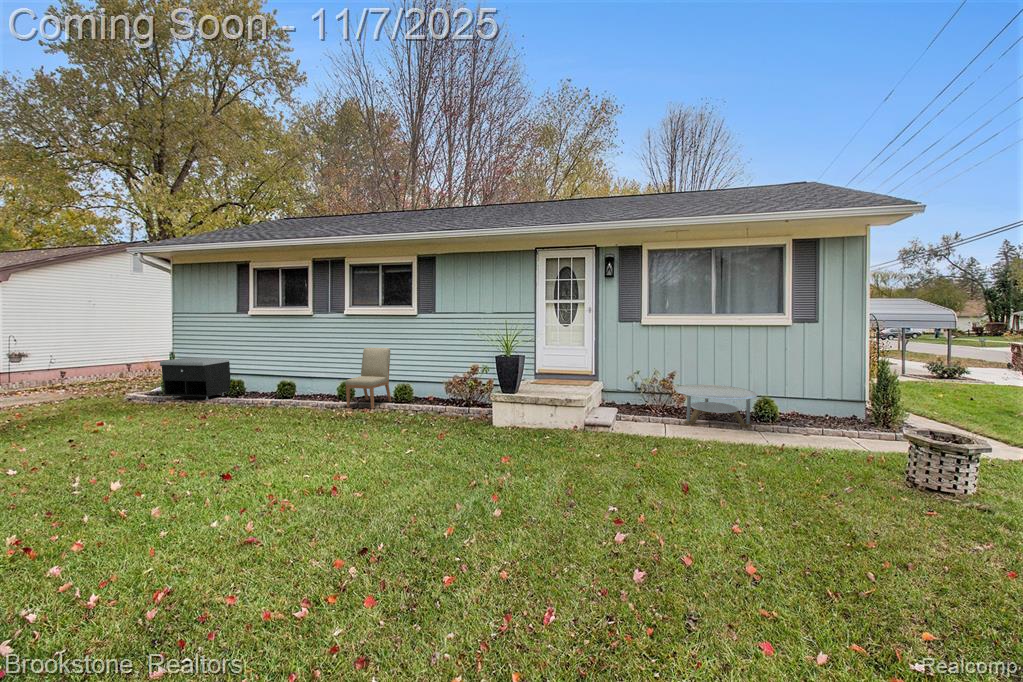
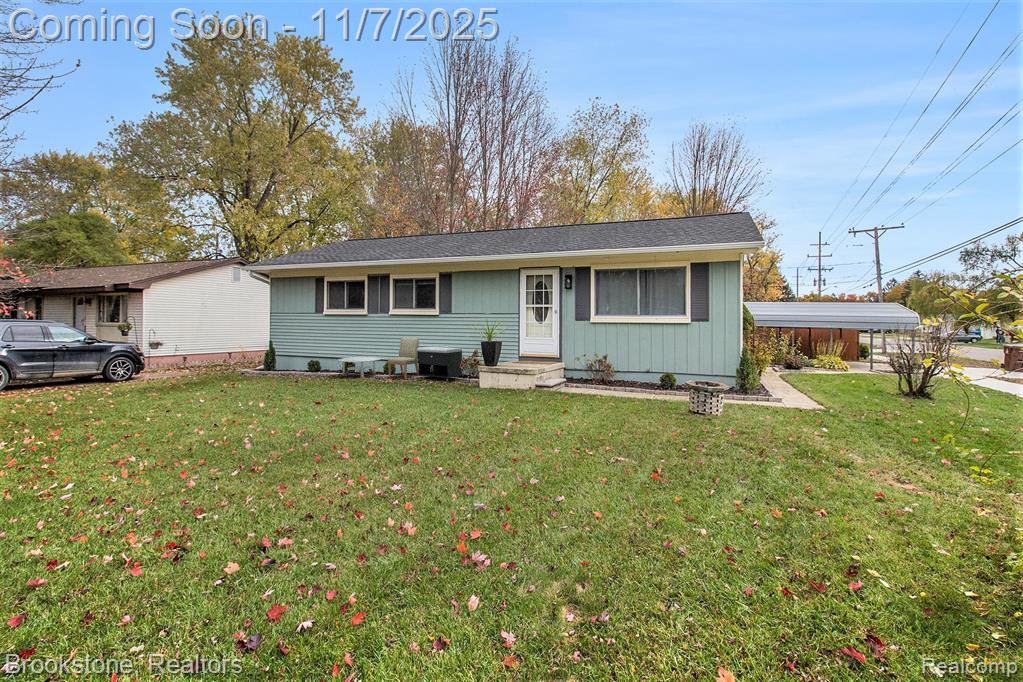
storage bench: present [160,358,231,400] -> present [417,347,462,381]
round table: present [674,384,758,427] -> present [338,357,381,378]

